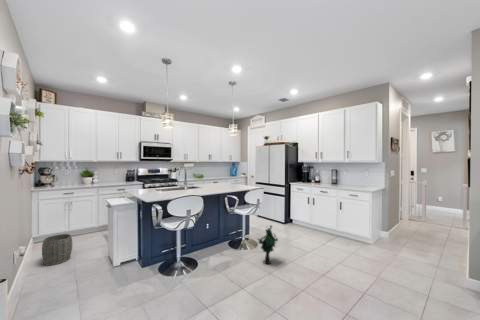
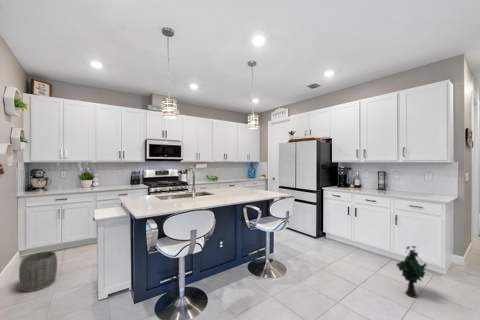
decorative plant: present [258,226,278,264] -> present [397,246,426,298]

